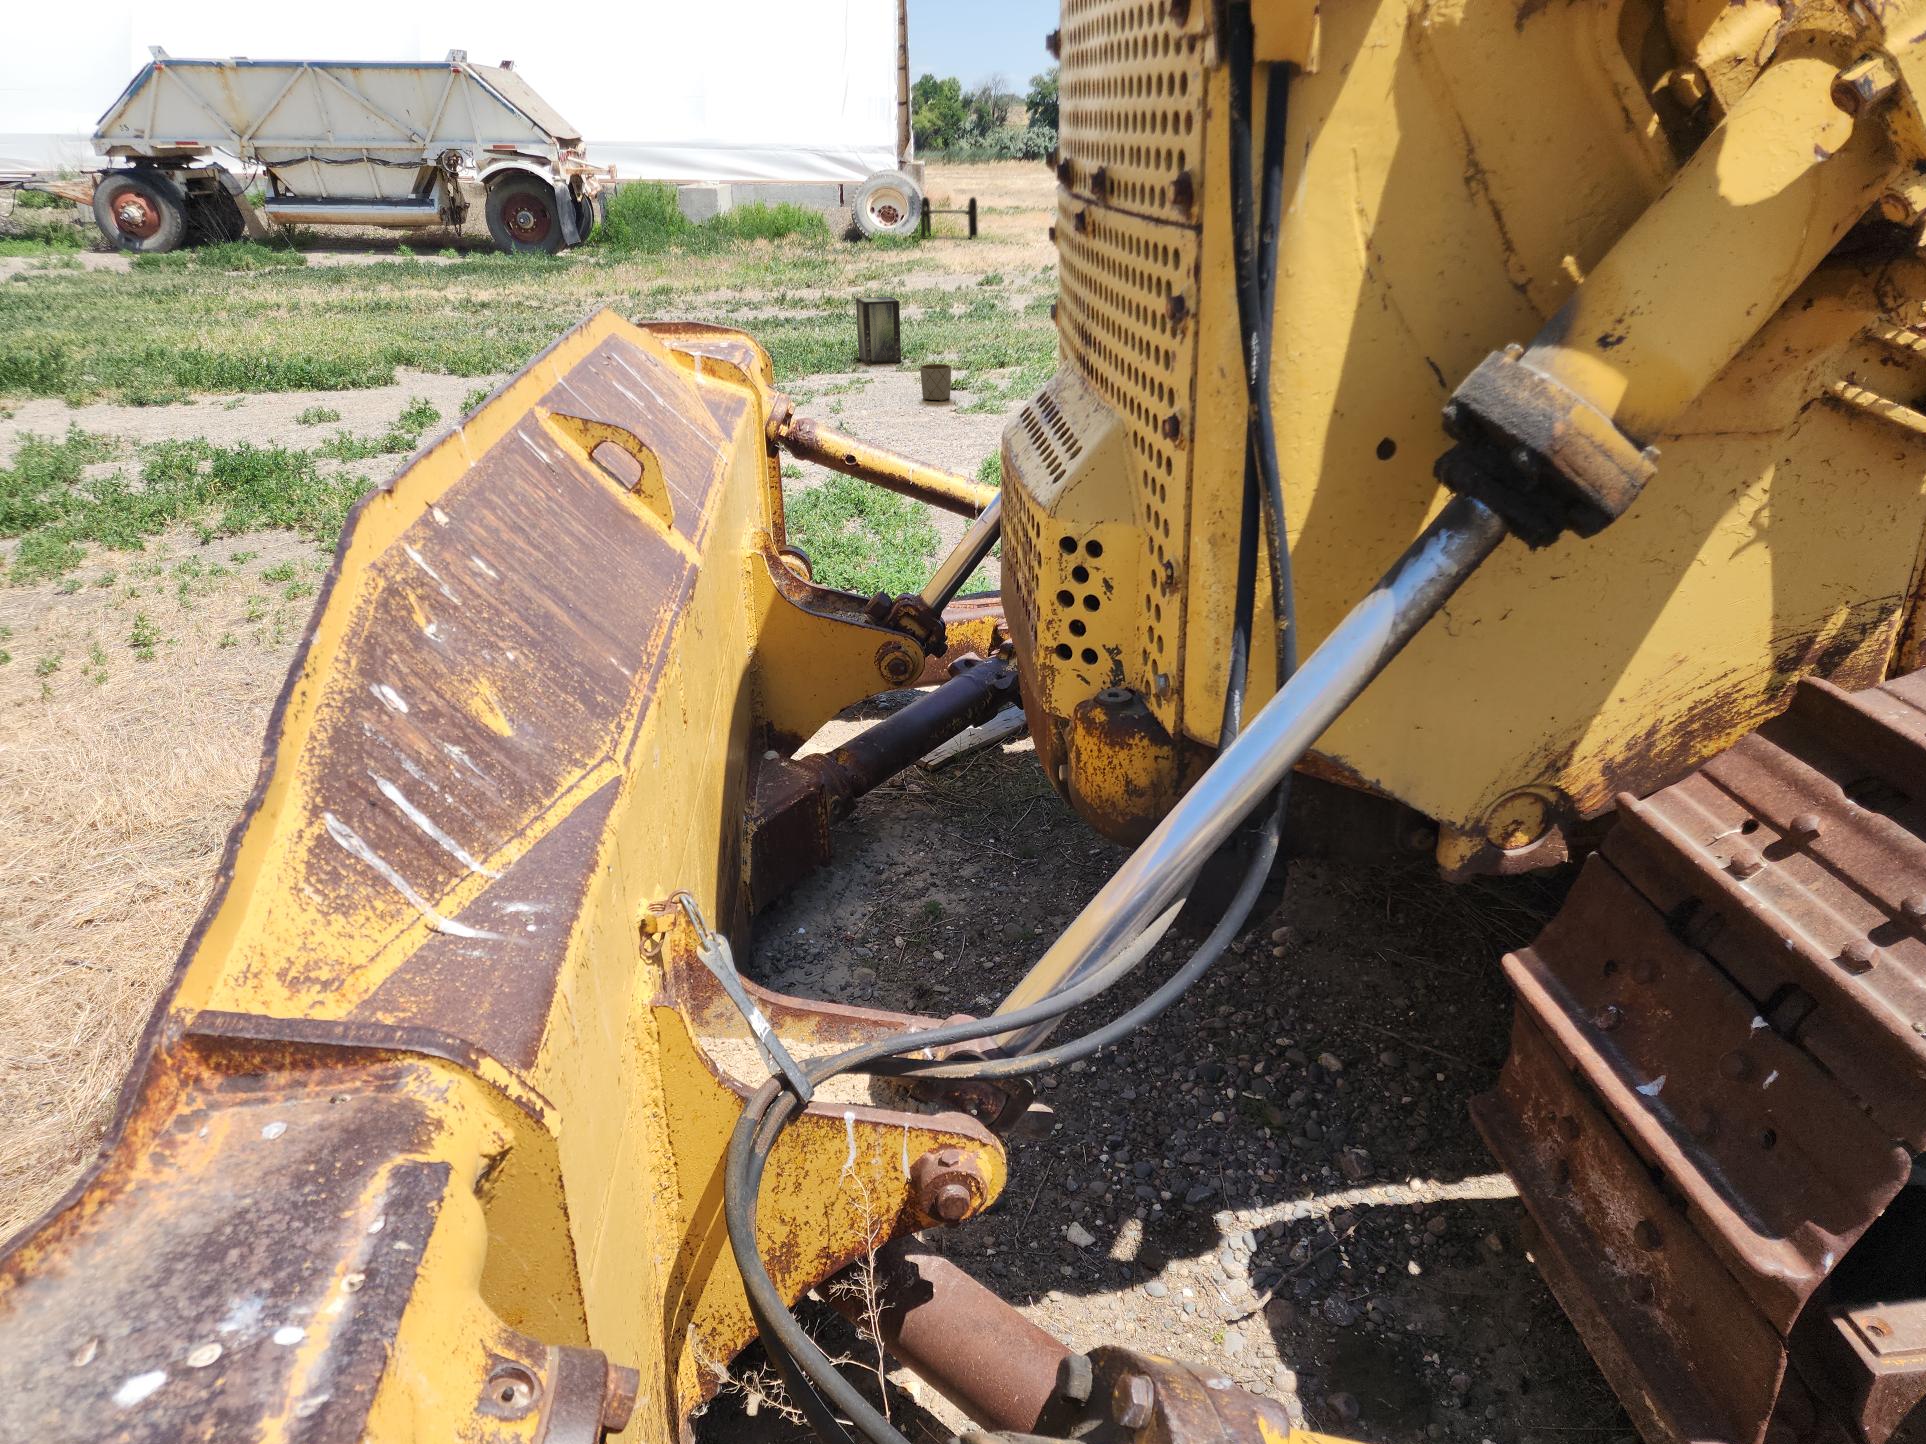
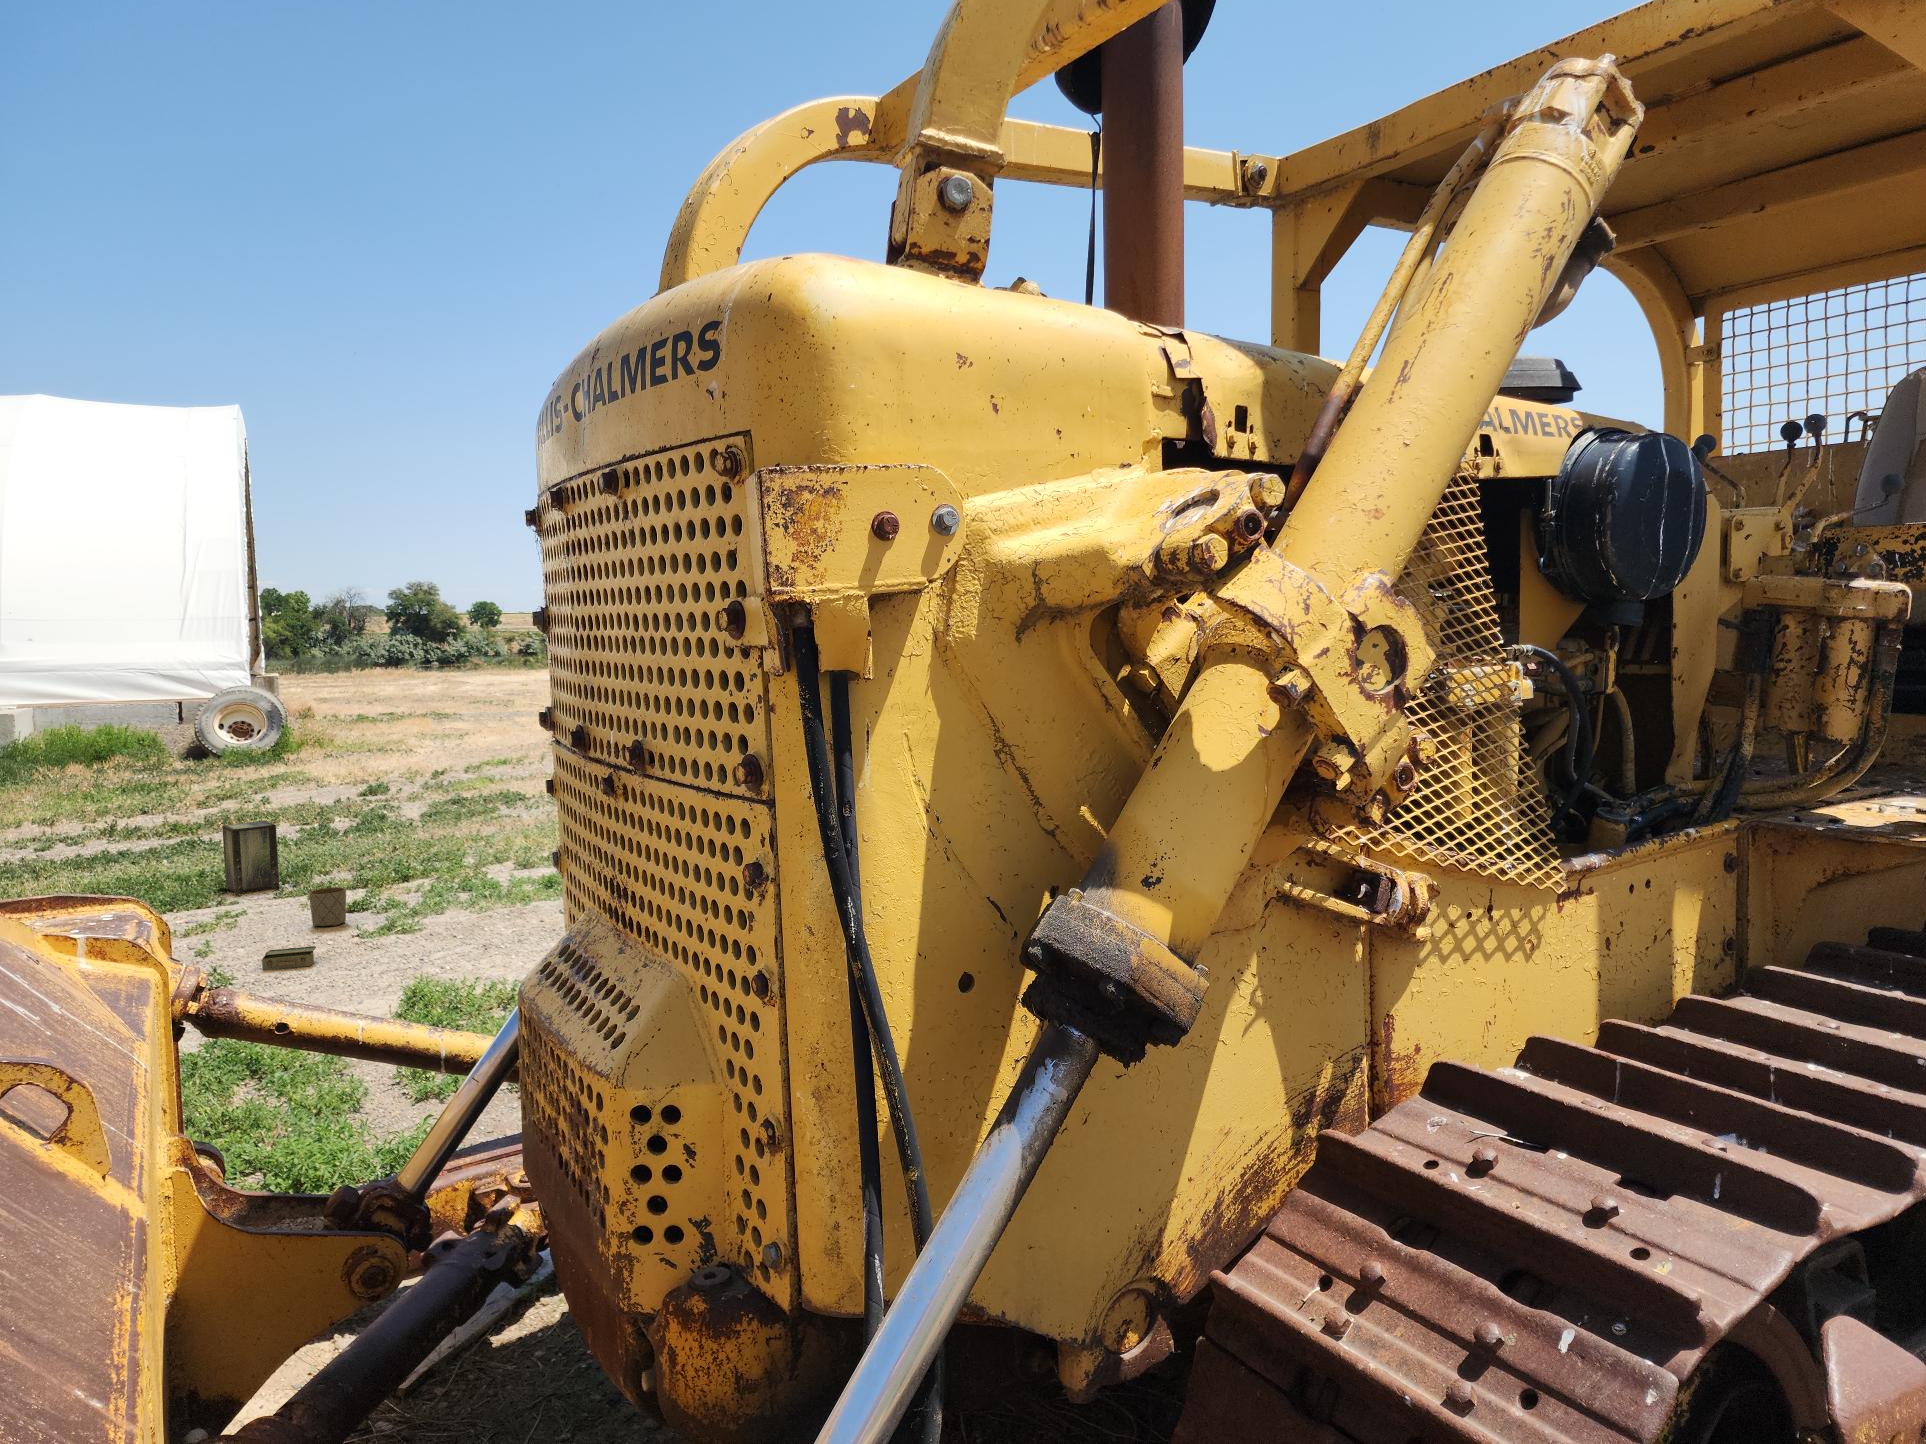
bench: present [921,197,978,239] -> none [279,710,346,753]
toolbox: none [877,415,921,433] -> present [262,946,316,970]

